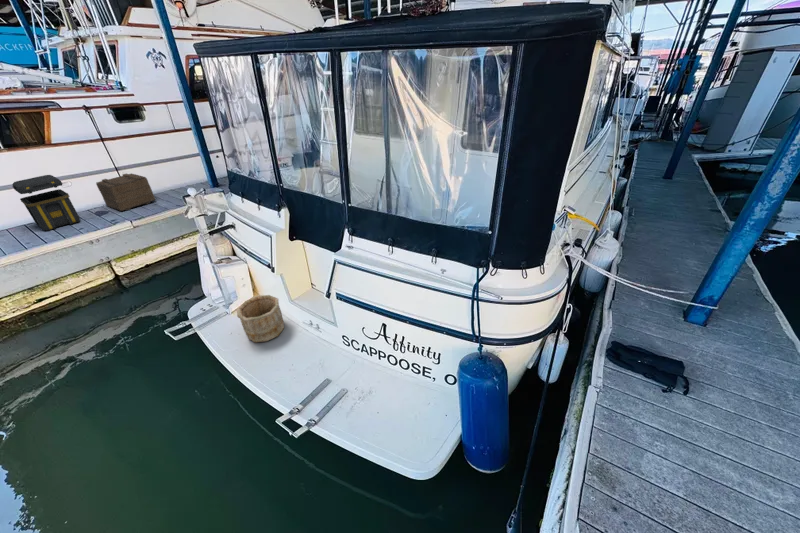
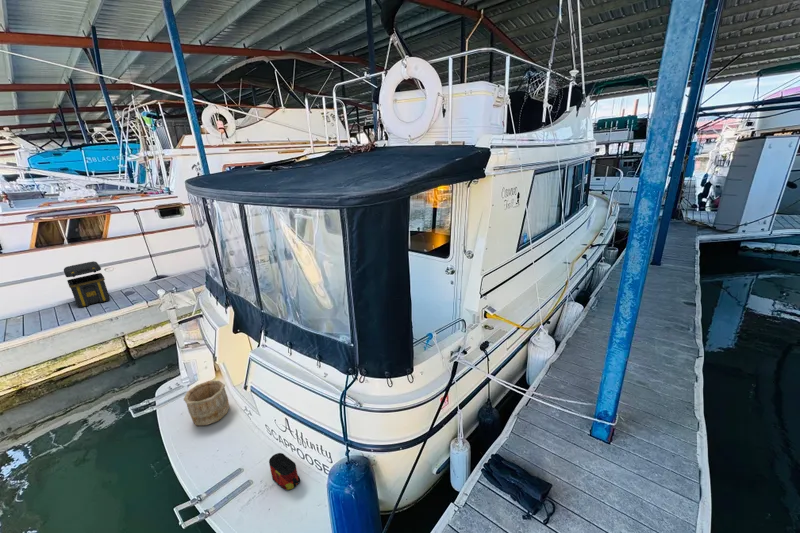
wooden crate: present [96,174,155,211] -> none [131,260,176,292]
bag: none [362,359,398,393] -> present [269,453,300,490]

